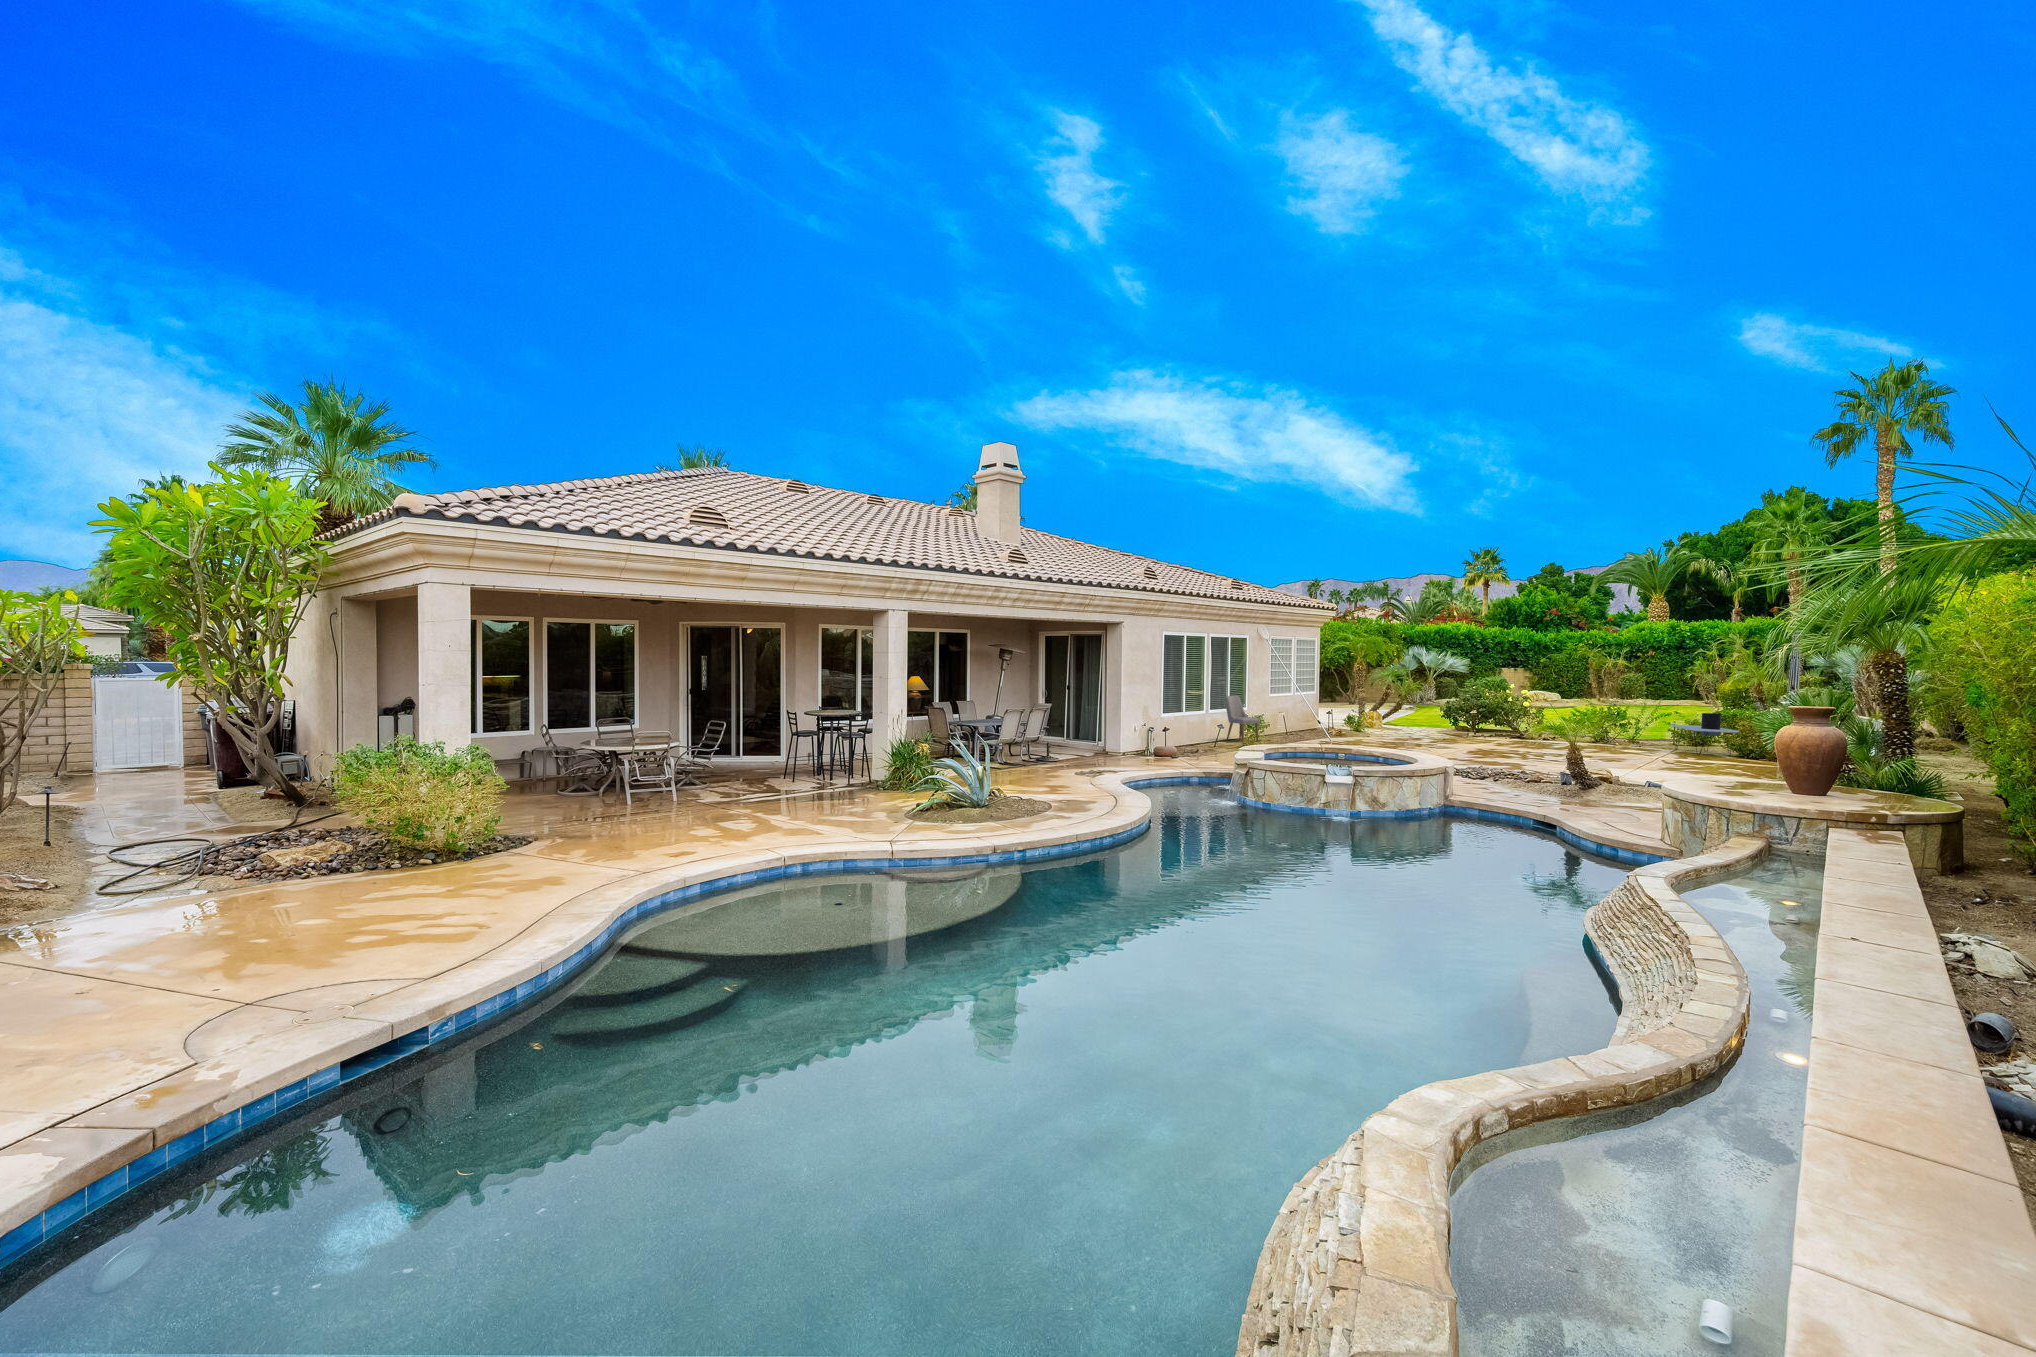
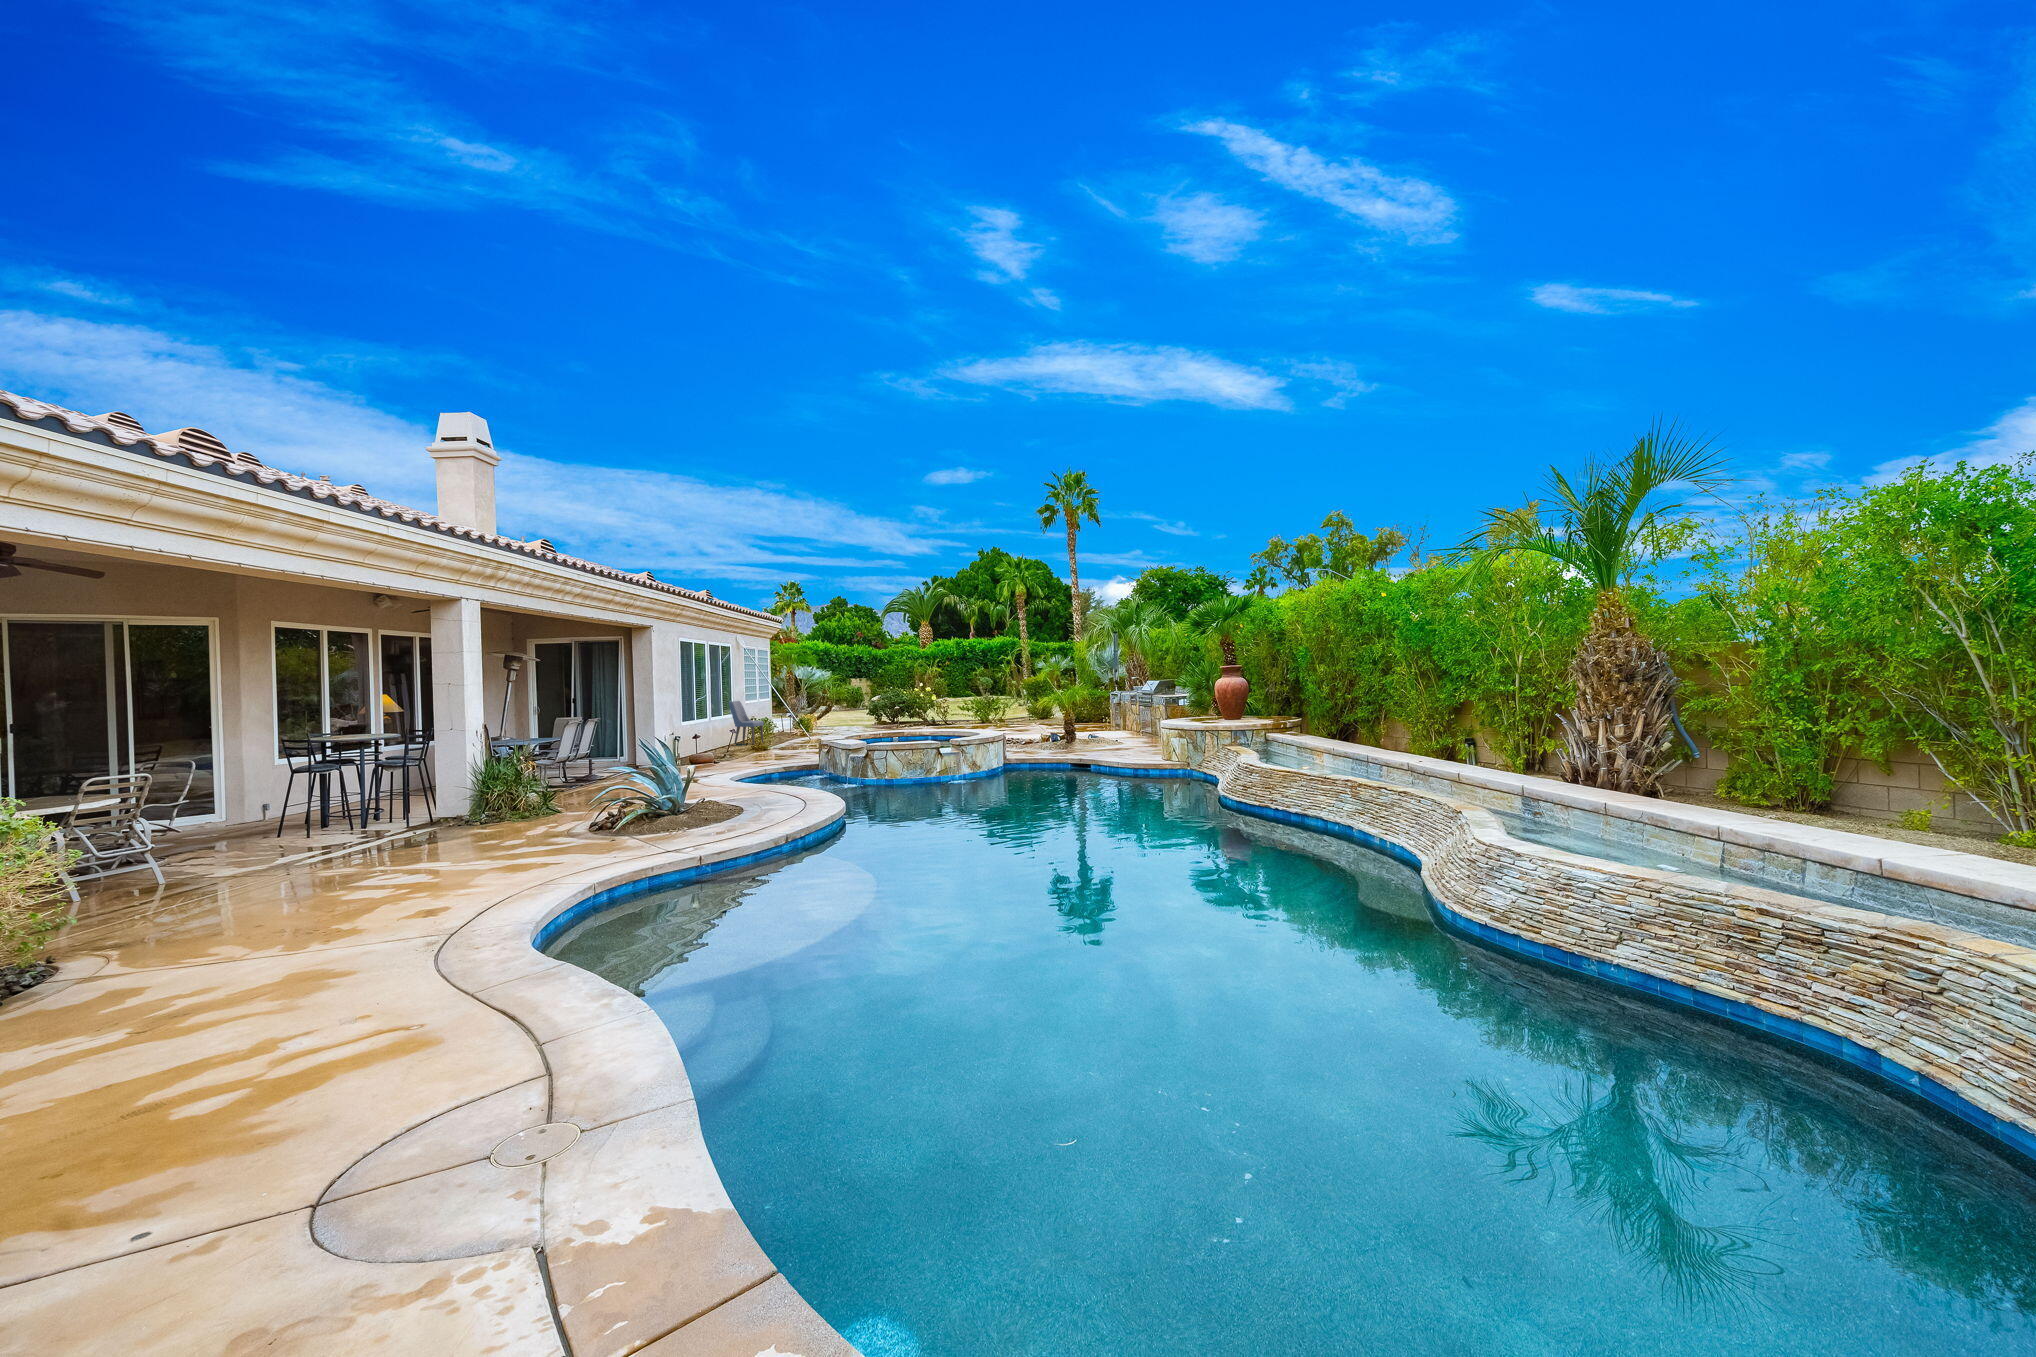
side table: present [1670,713,1739,756] -> none [1033,694,1076,724]

